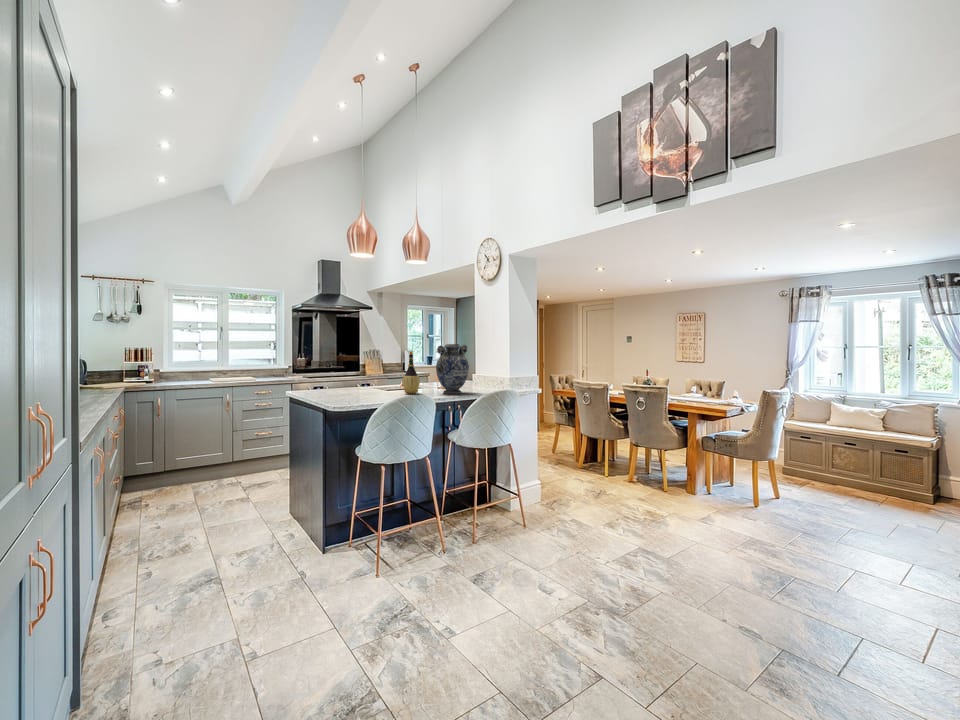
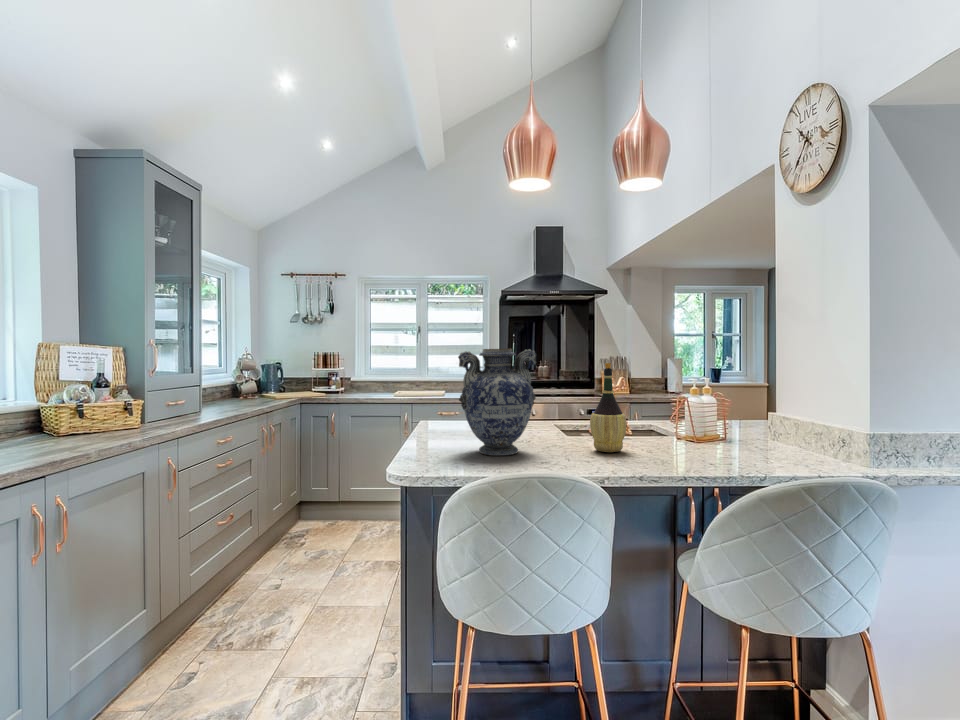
vase: present [436,344,469,394] -> present [458,348,536,456]

